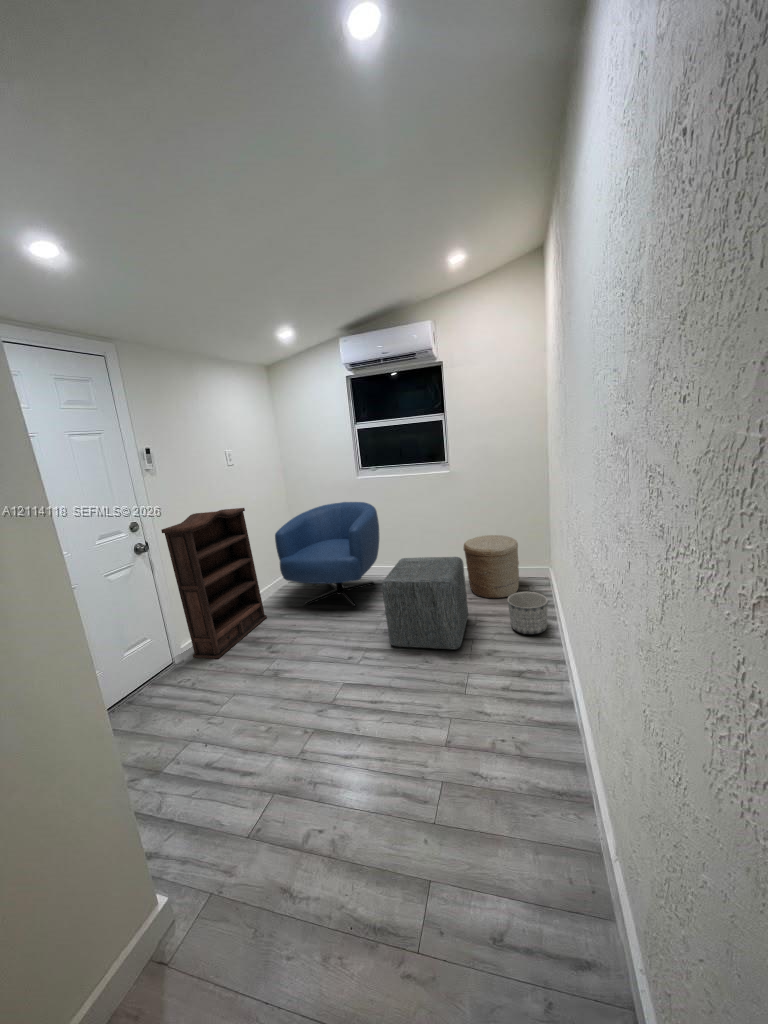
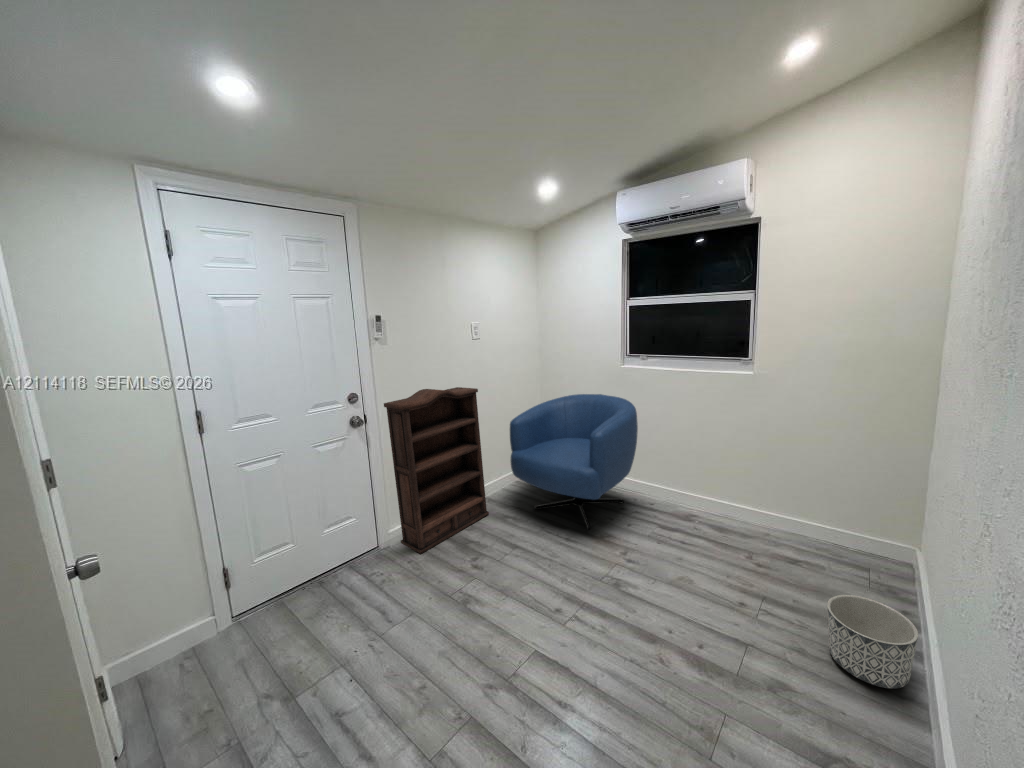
woven basket: present [464,535,519,598] -> none [759,474,862,583]
ottoman: present [382,557,468,649] -> none [613,488,752,660]

